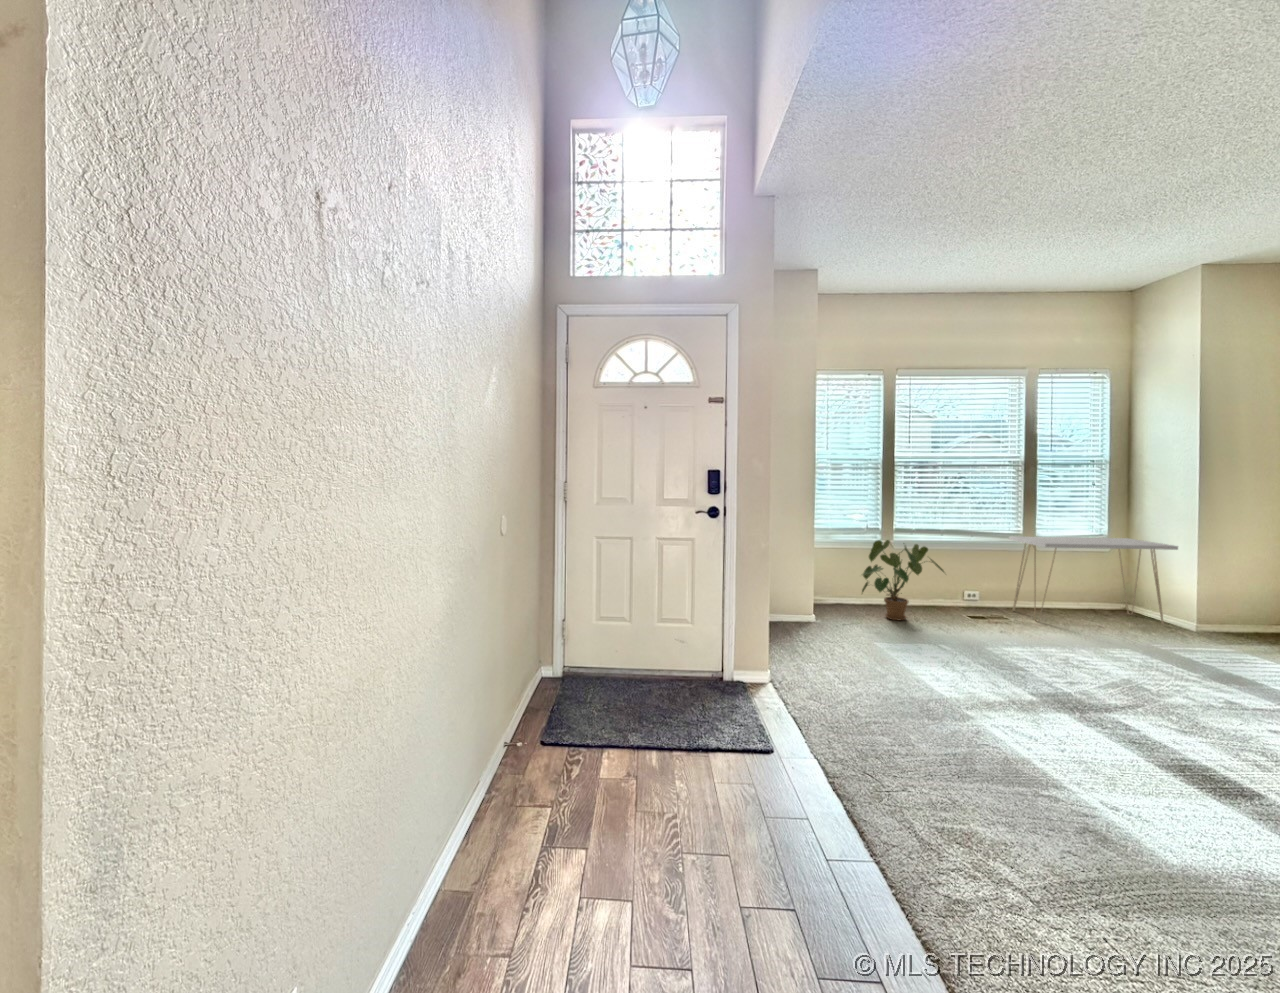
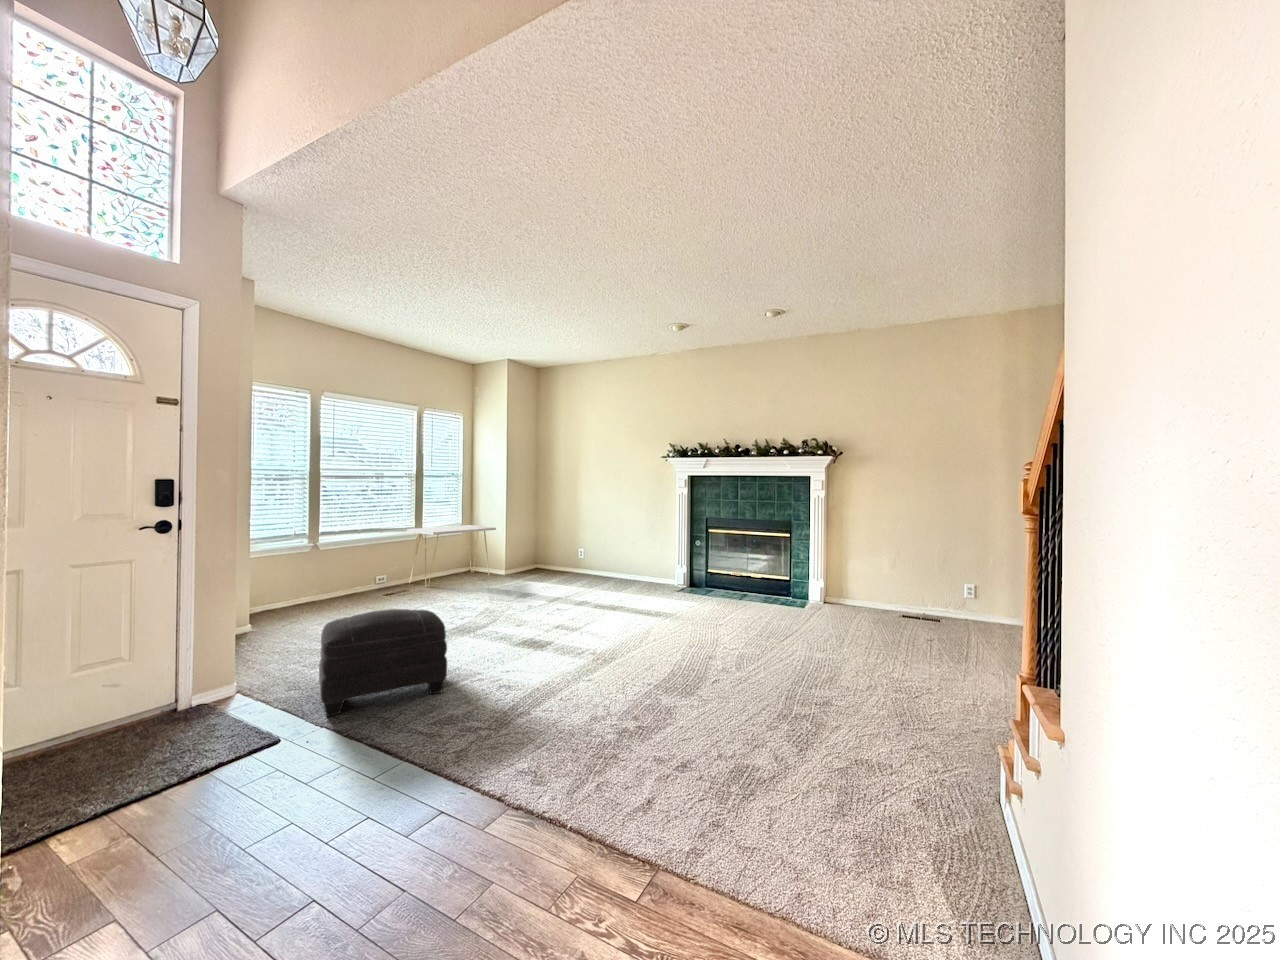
house plant: present [862,540,944,620] -> none [292,540,371,608]
ottoman: none [817,635,986,787] -> present [319,609,447,717]

